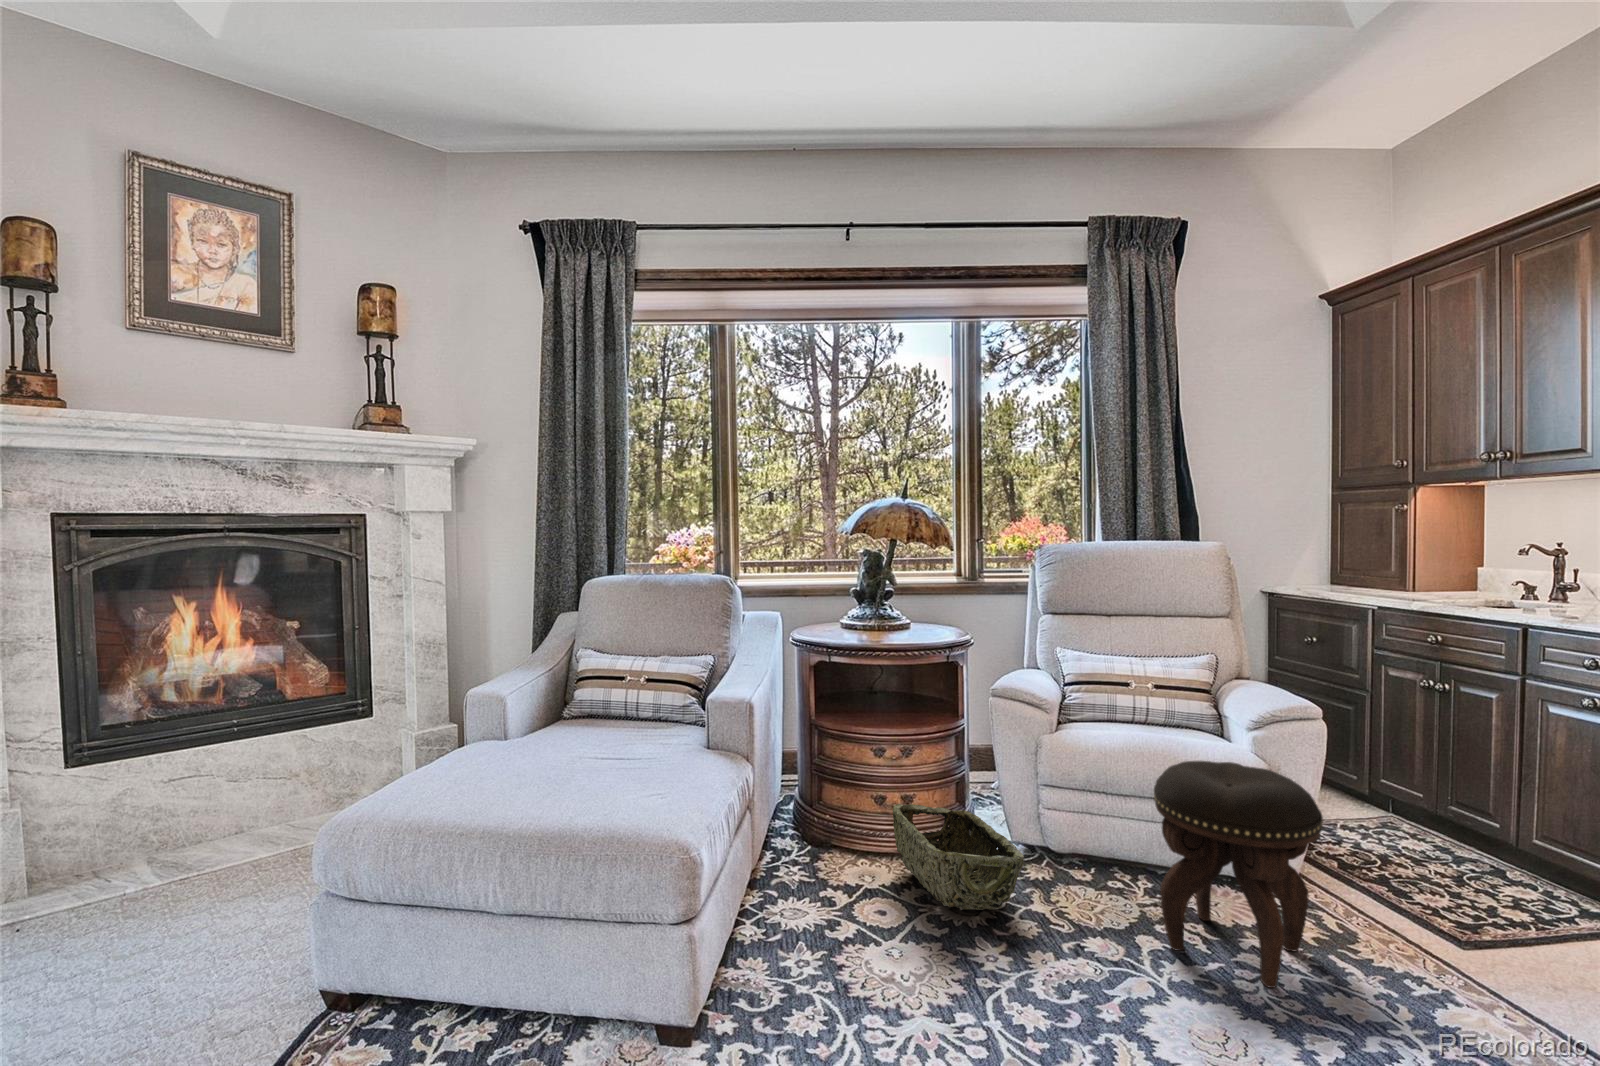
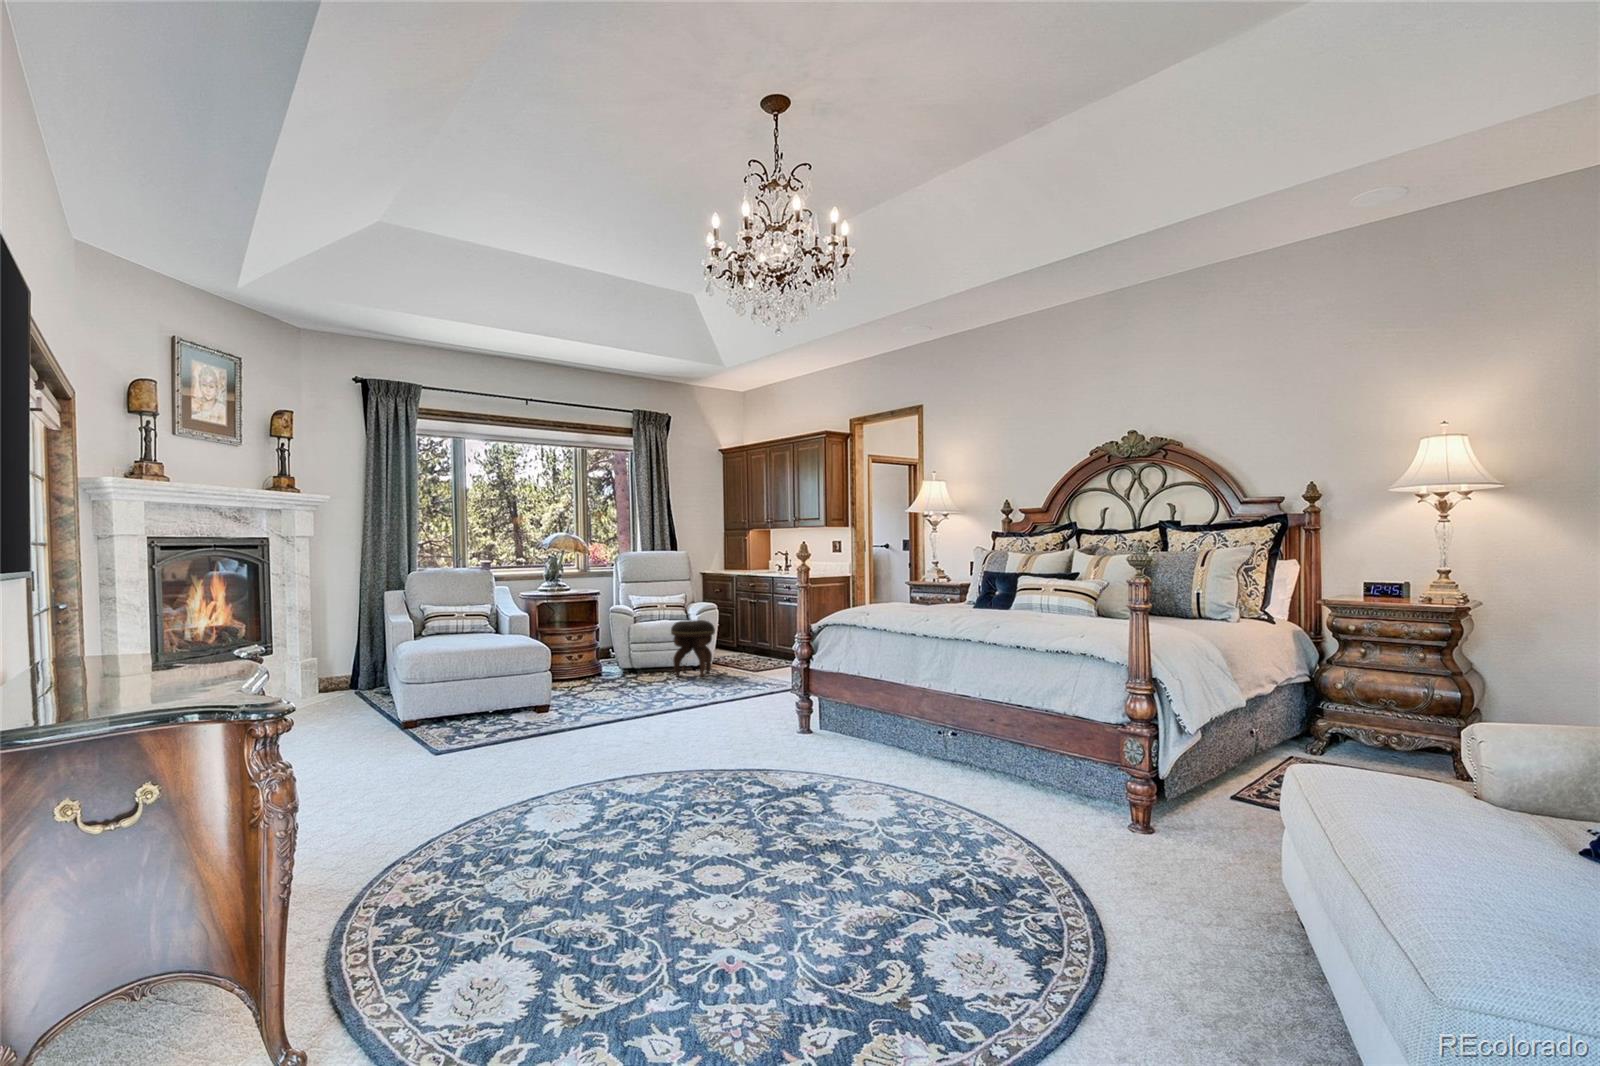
woven basket: present [893,804,1024,910] -> none [578,654,632,680]

